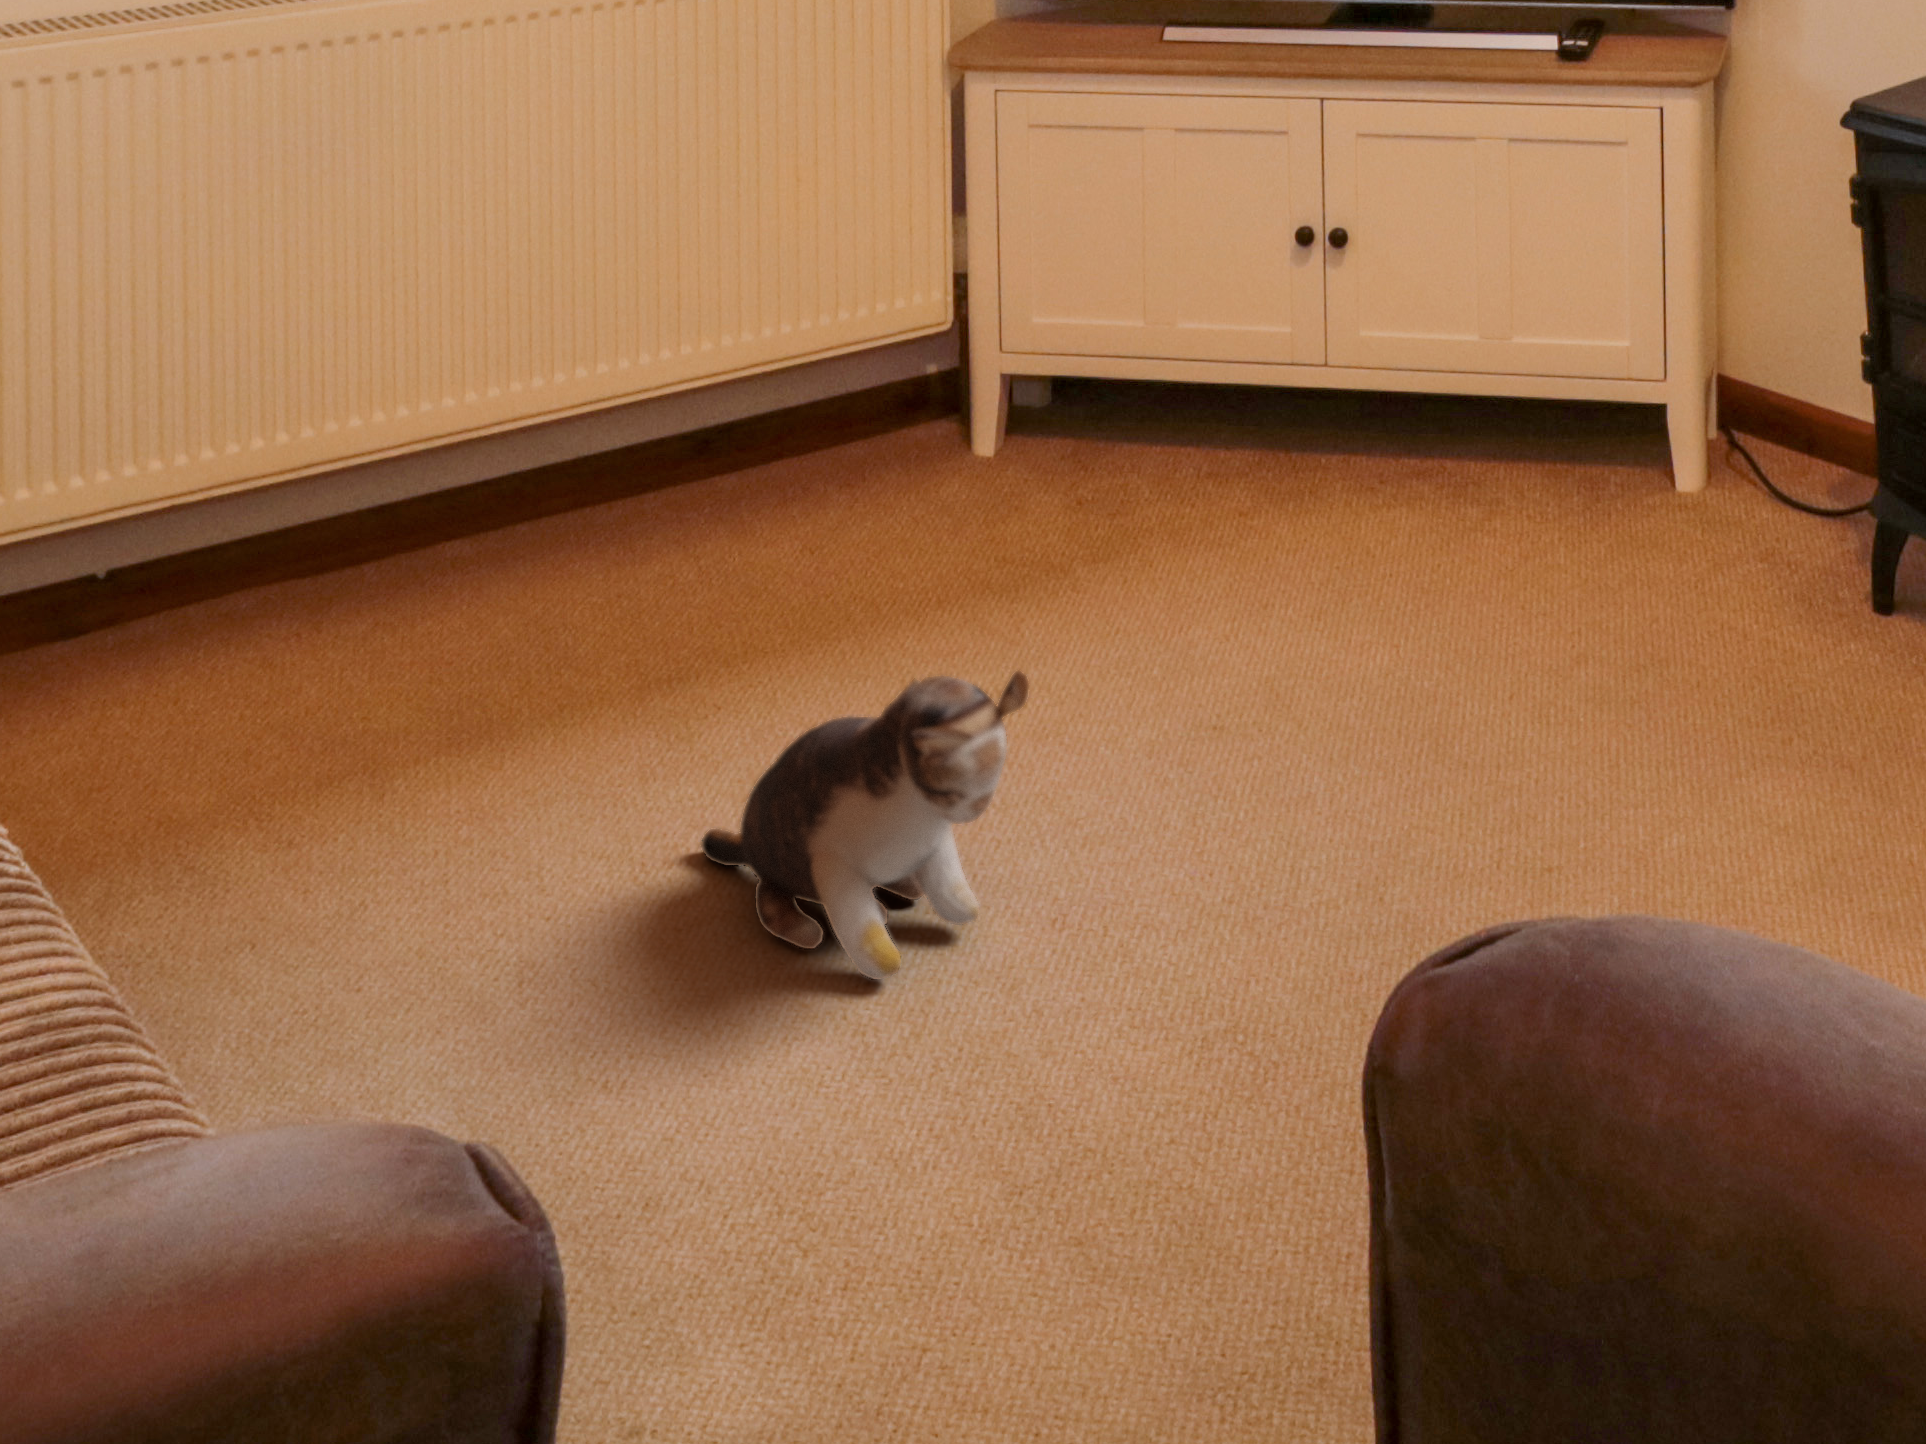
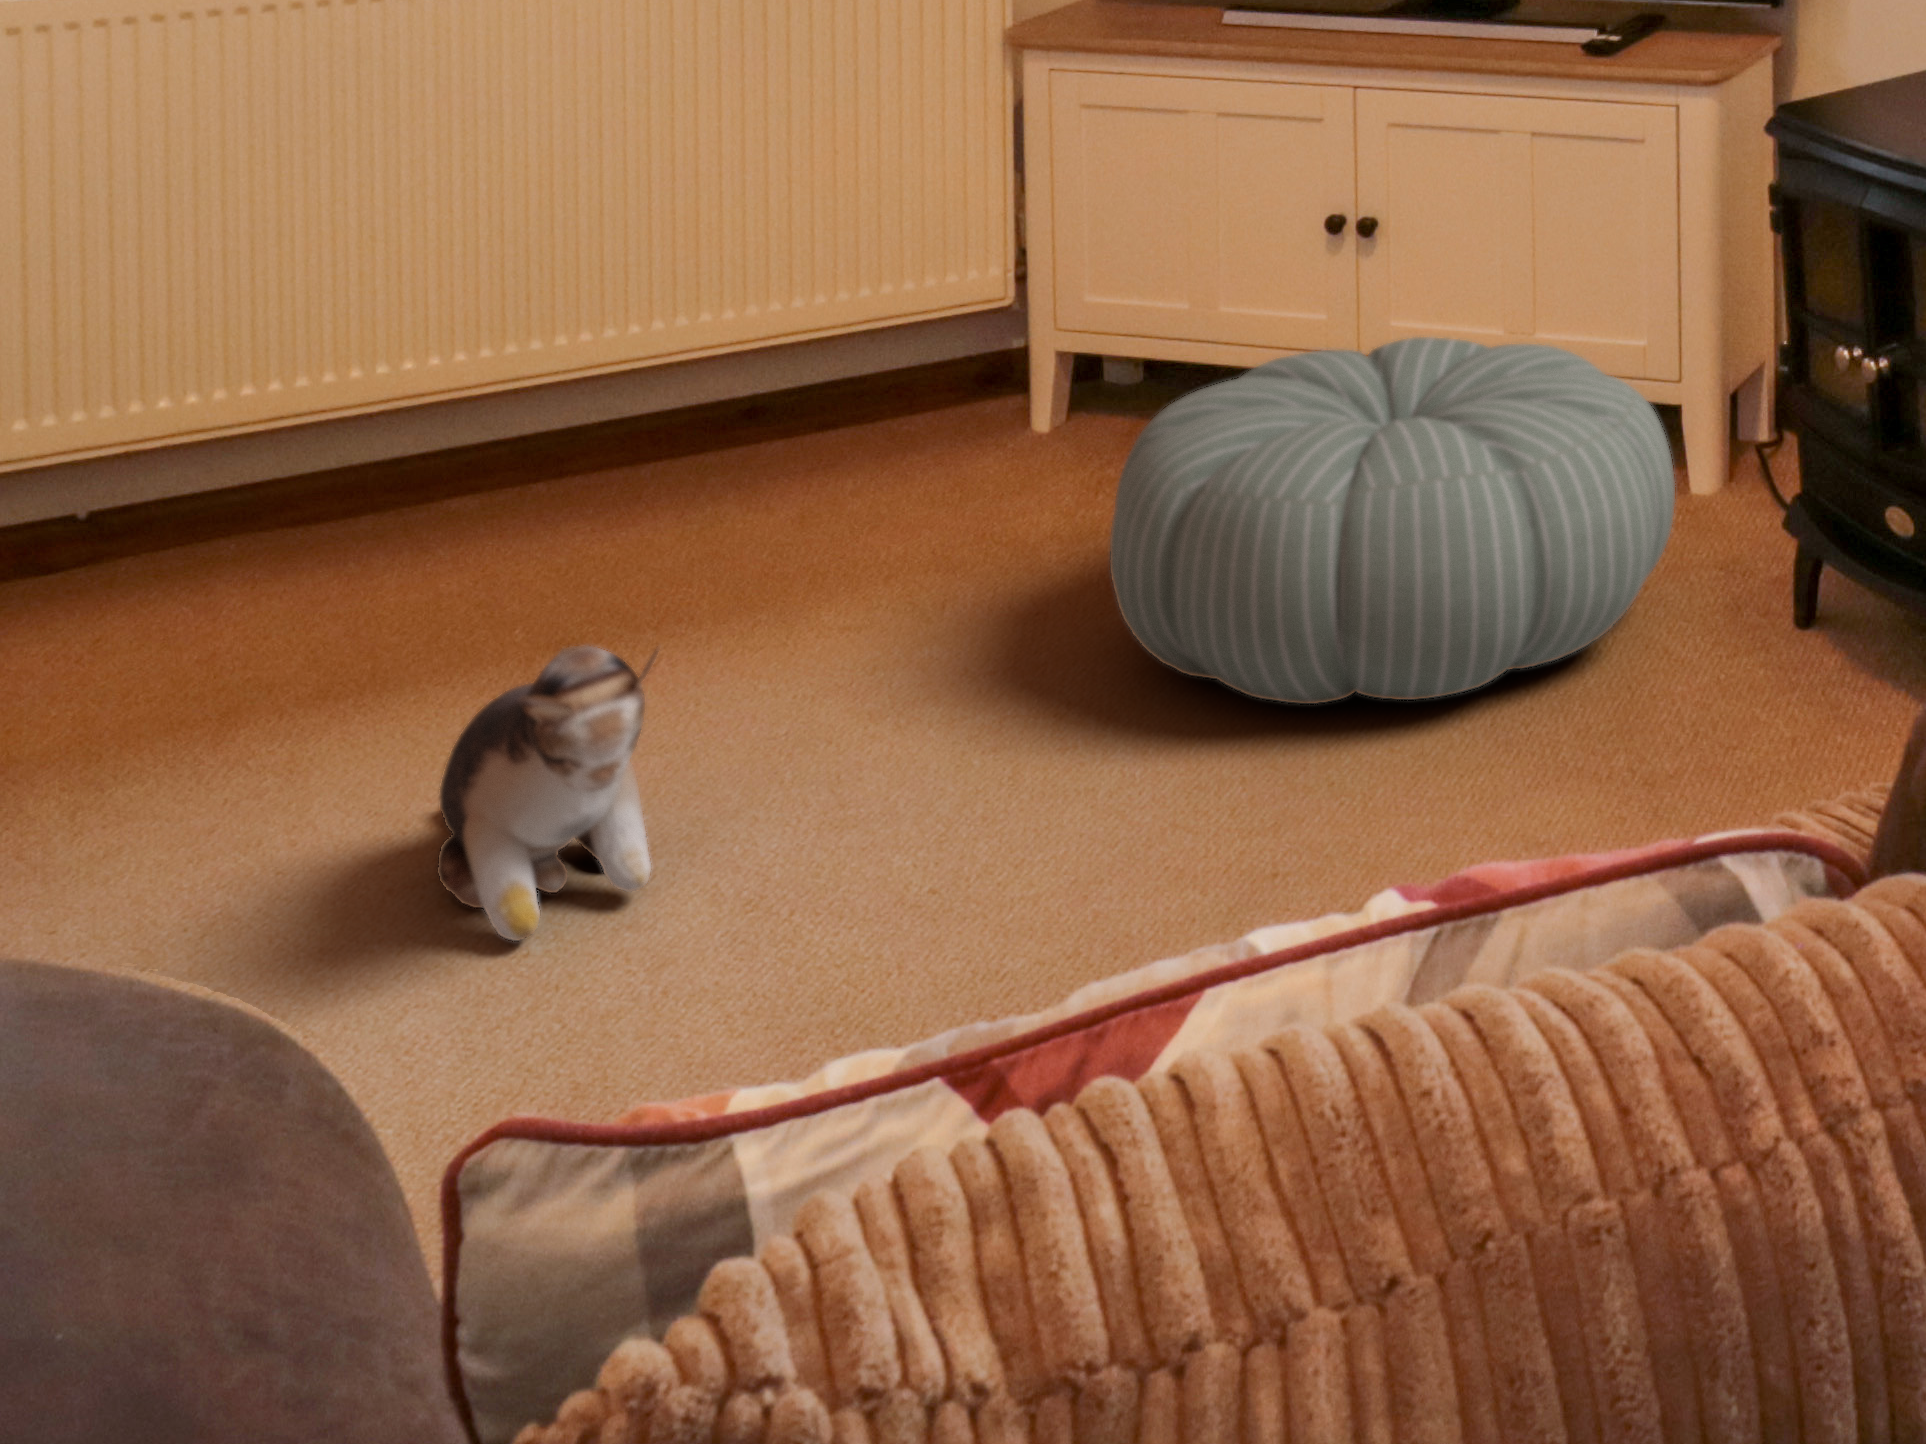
pouf: none [1227,342,1777,707] -> present [1110,337,1675,704]

